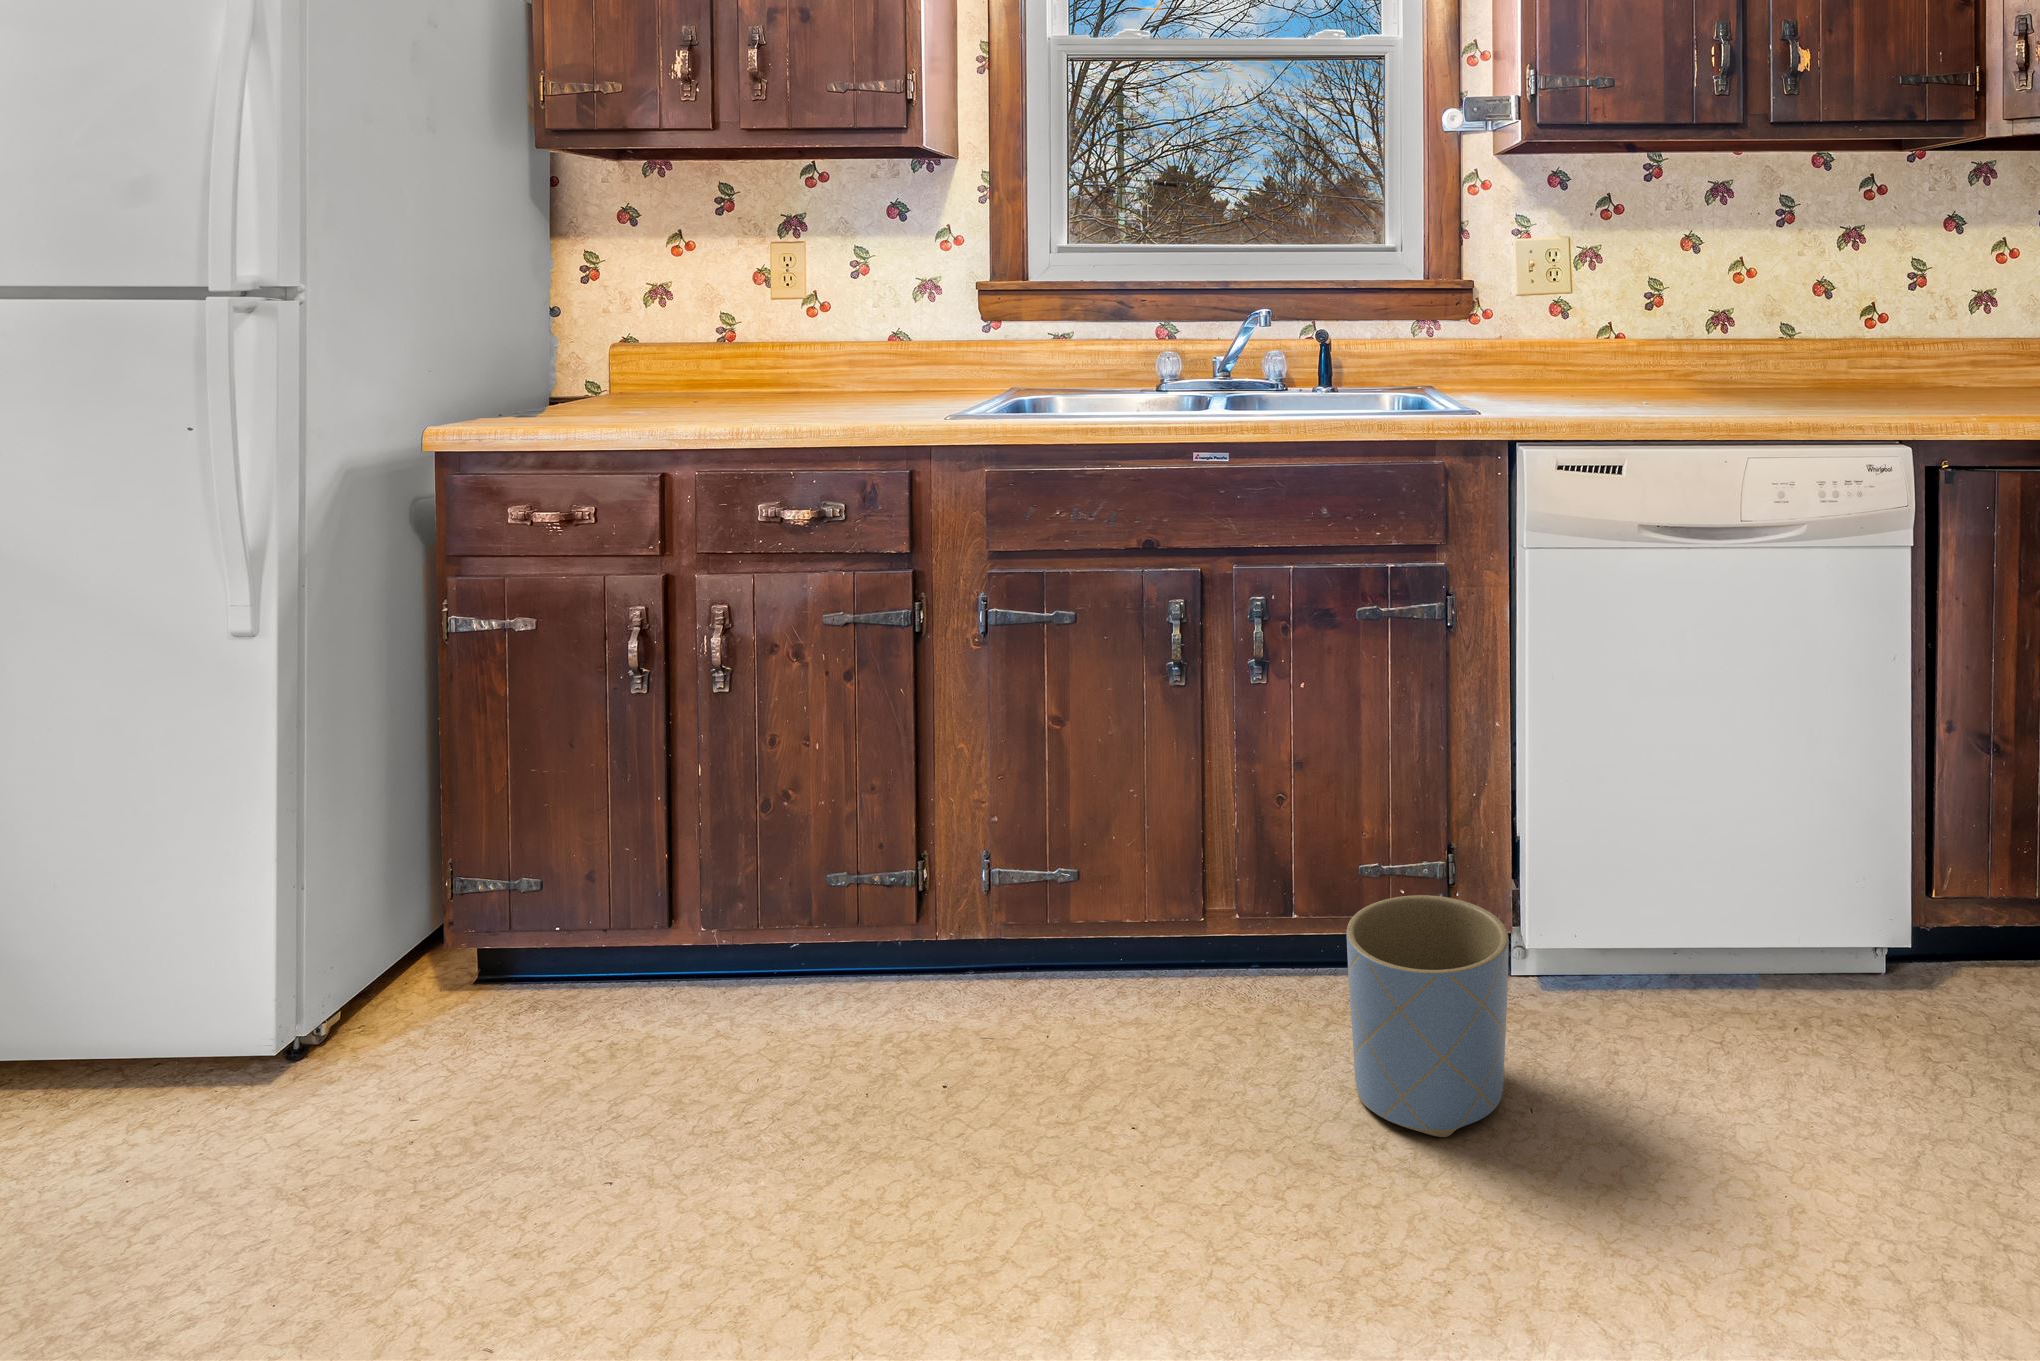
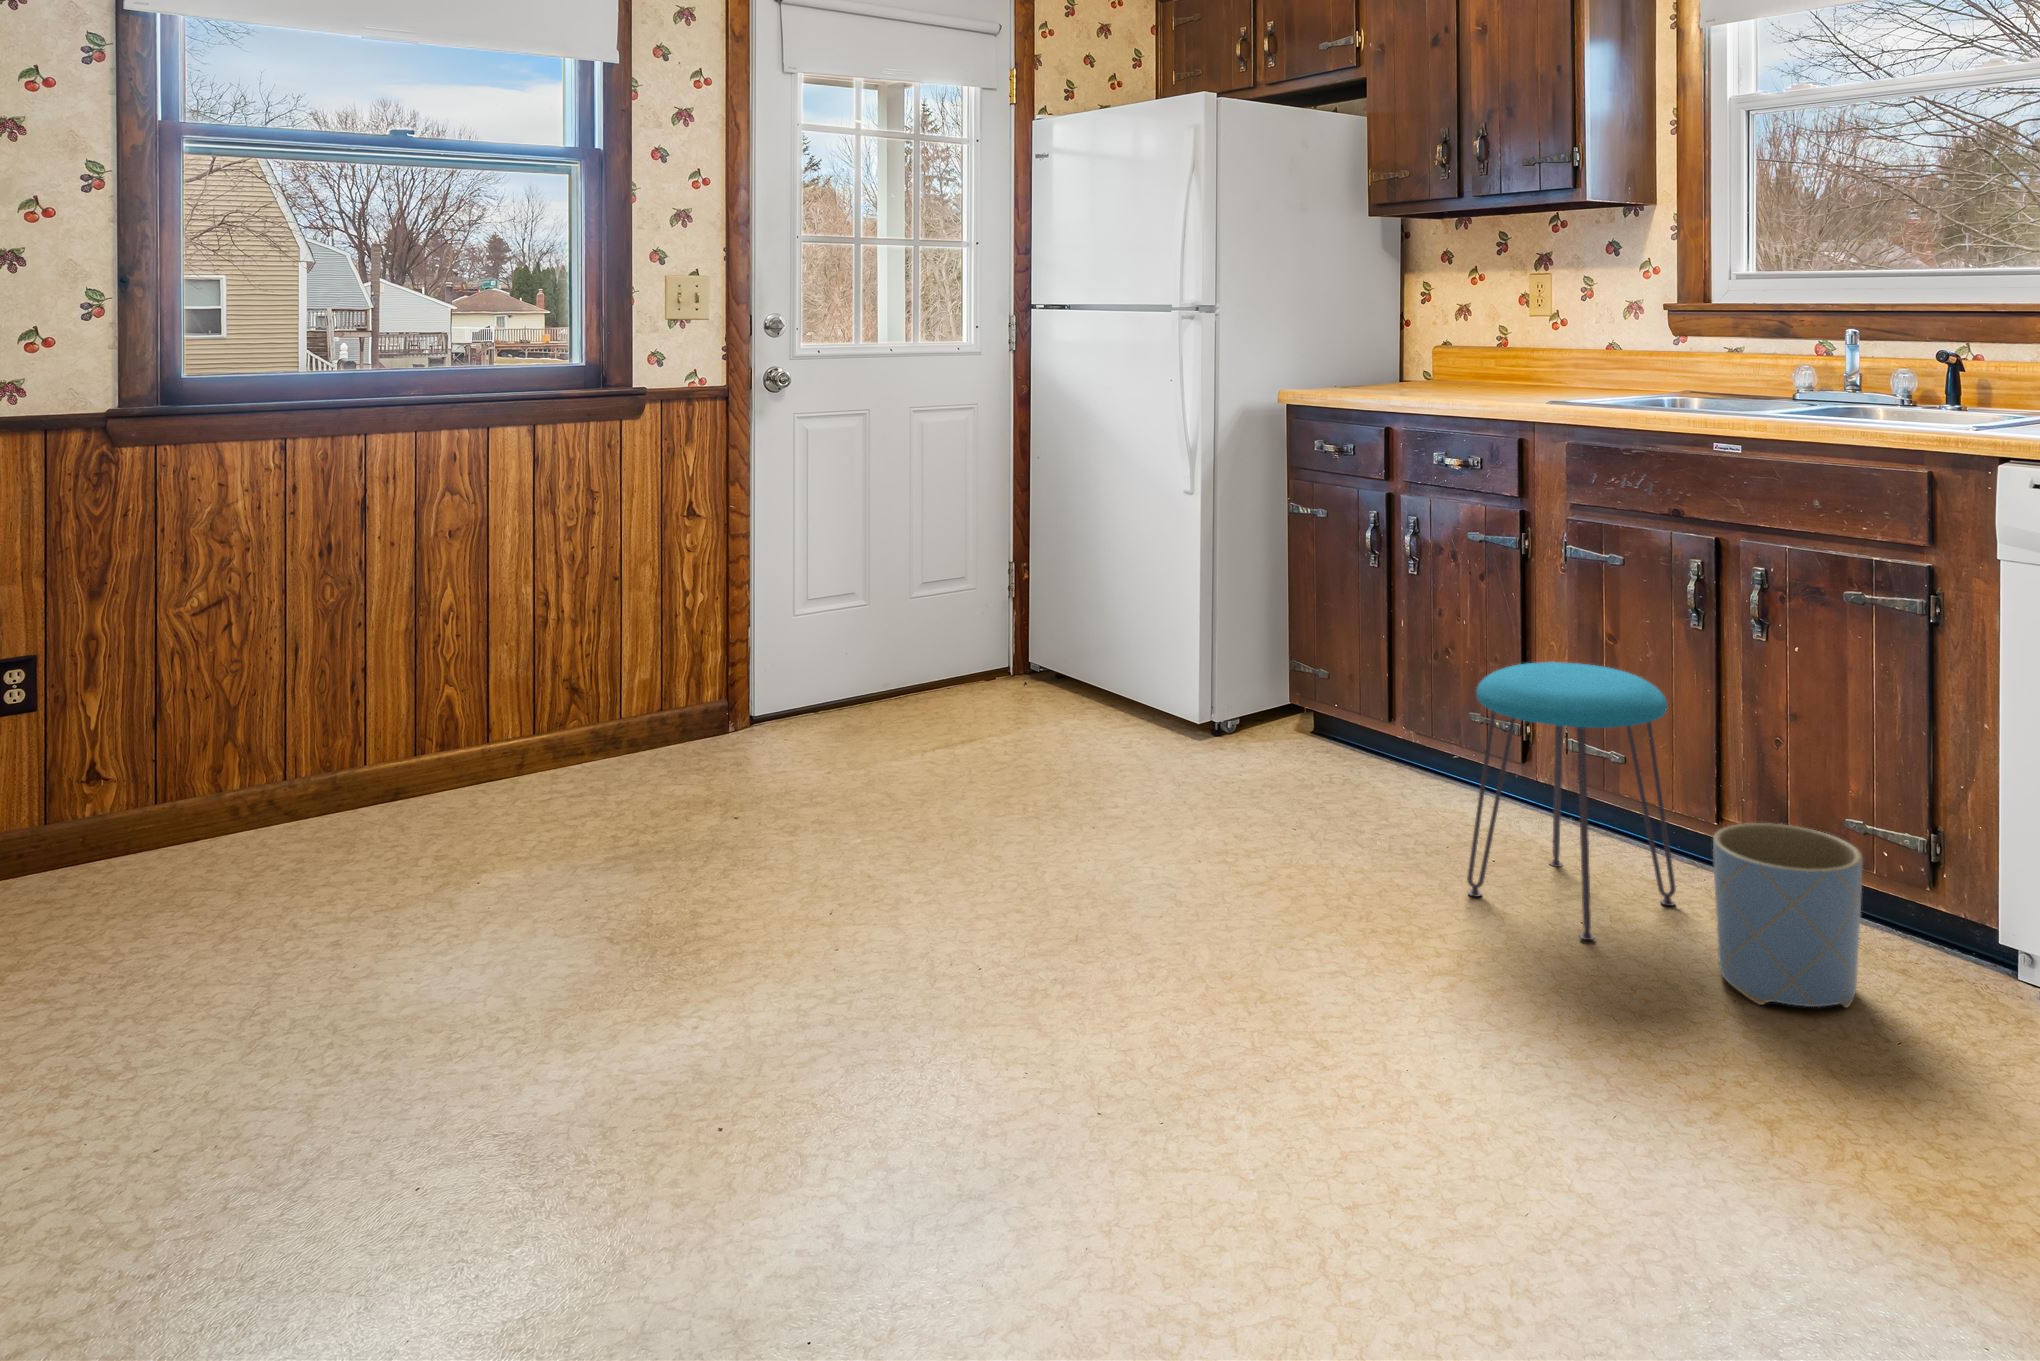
stool: none [989,765,1238,1154] -> present [1467,662,1676,940]

